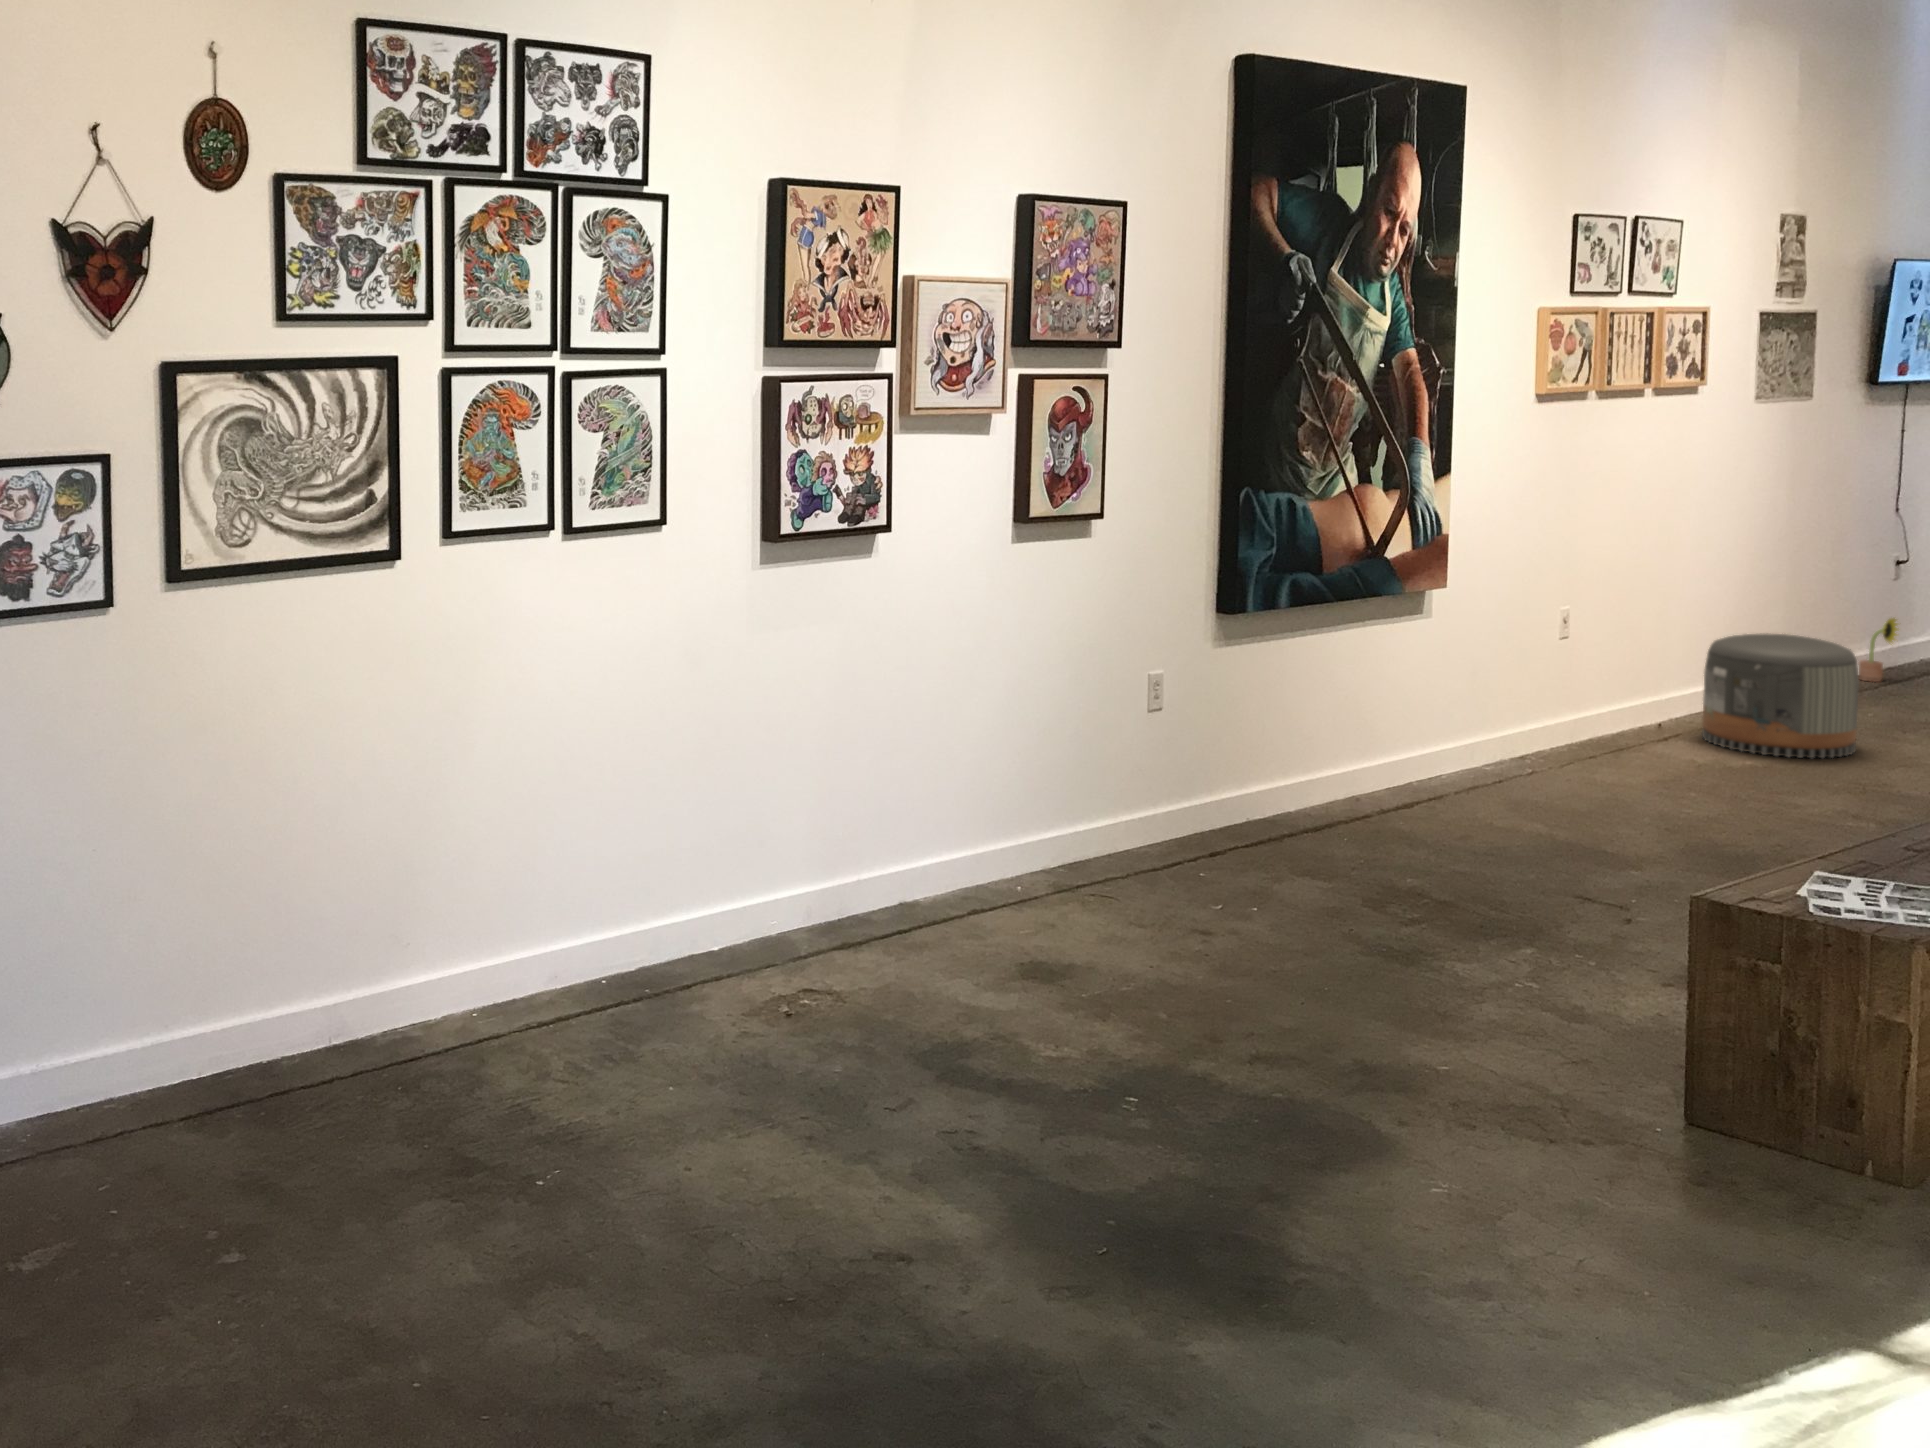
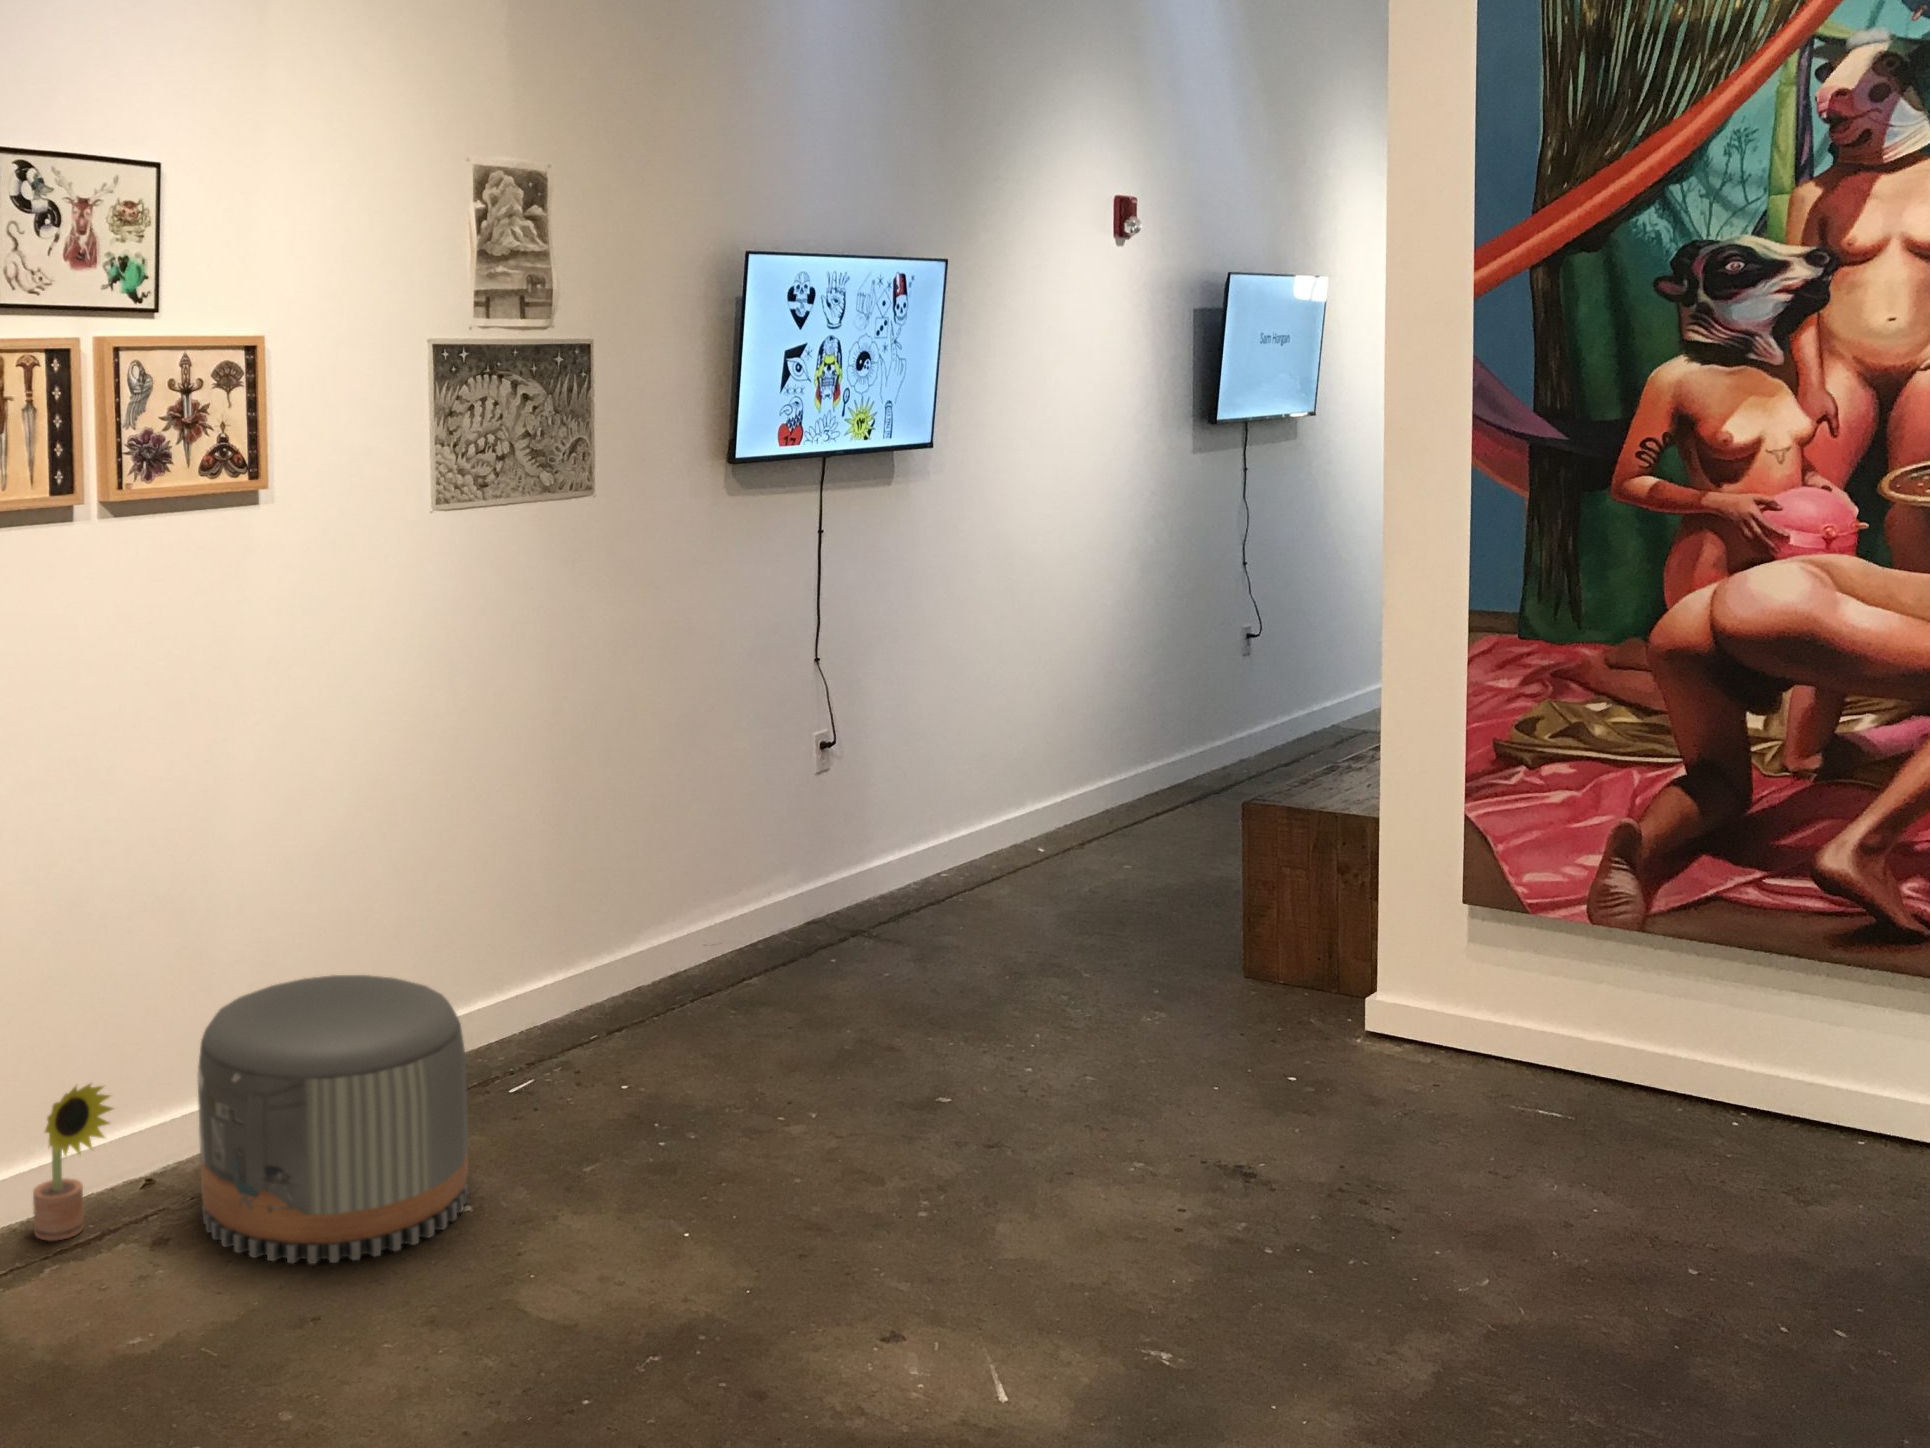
decorative plant: present [1859,618,1898,682] -> present [33,1084,113,1241]

